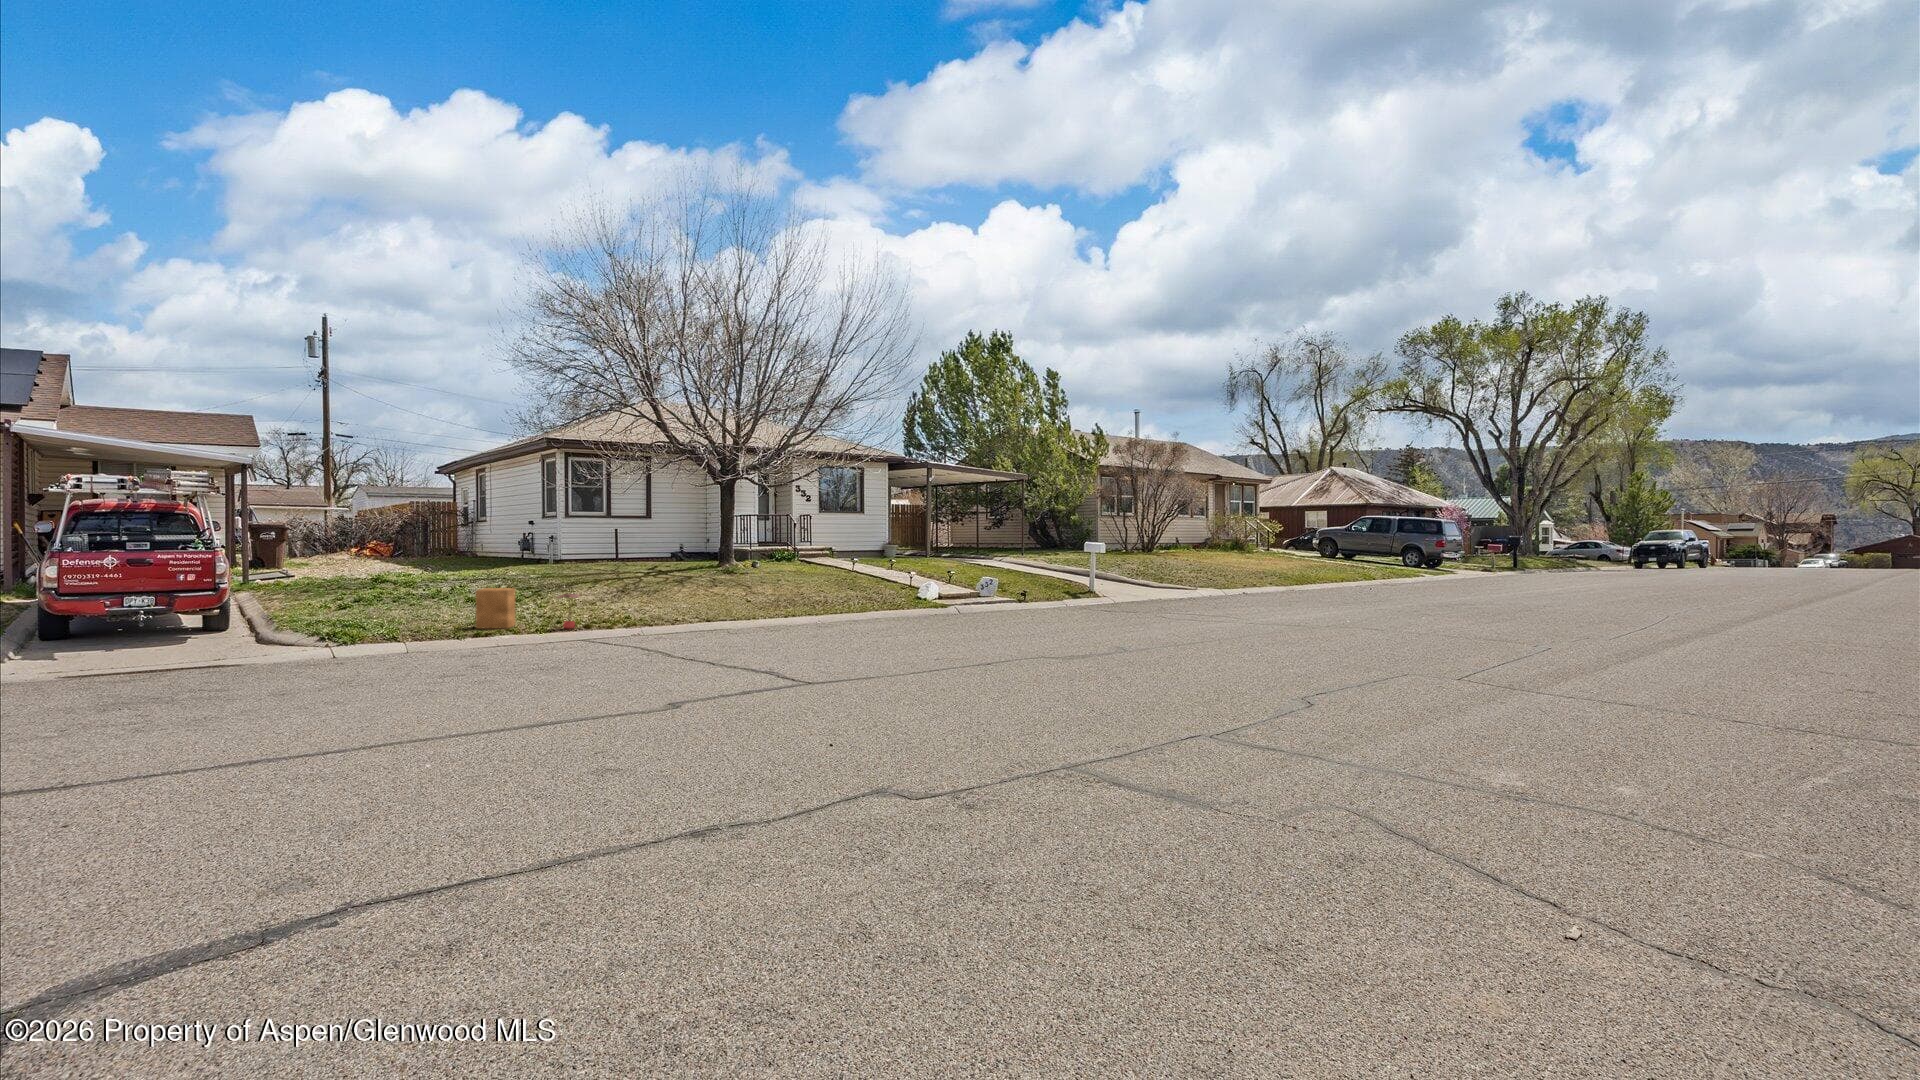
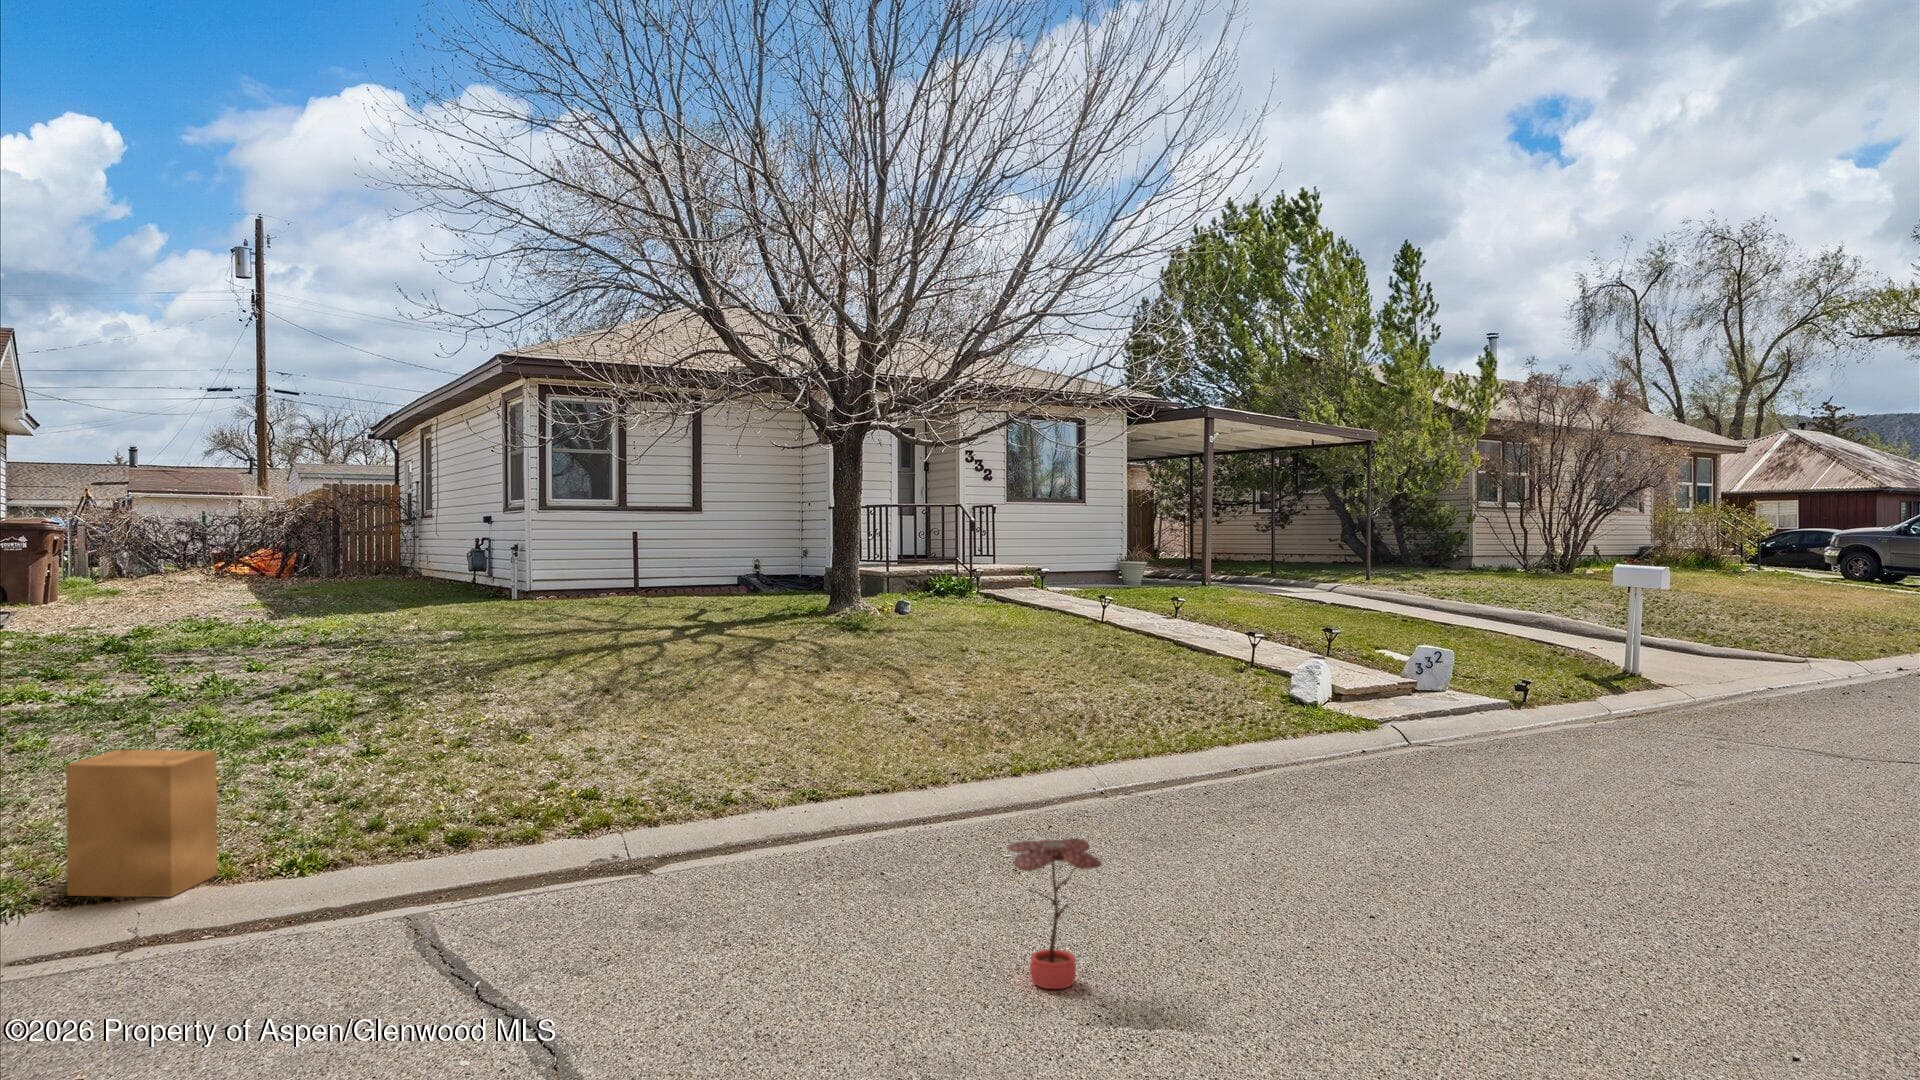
potted plant: present [558,594,580,628] -> present [1007,838,1102,989]

